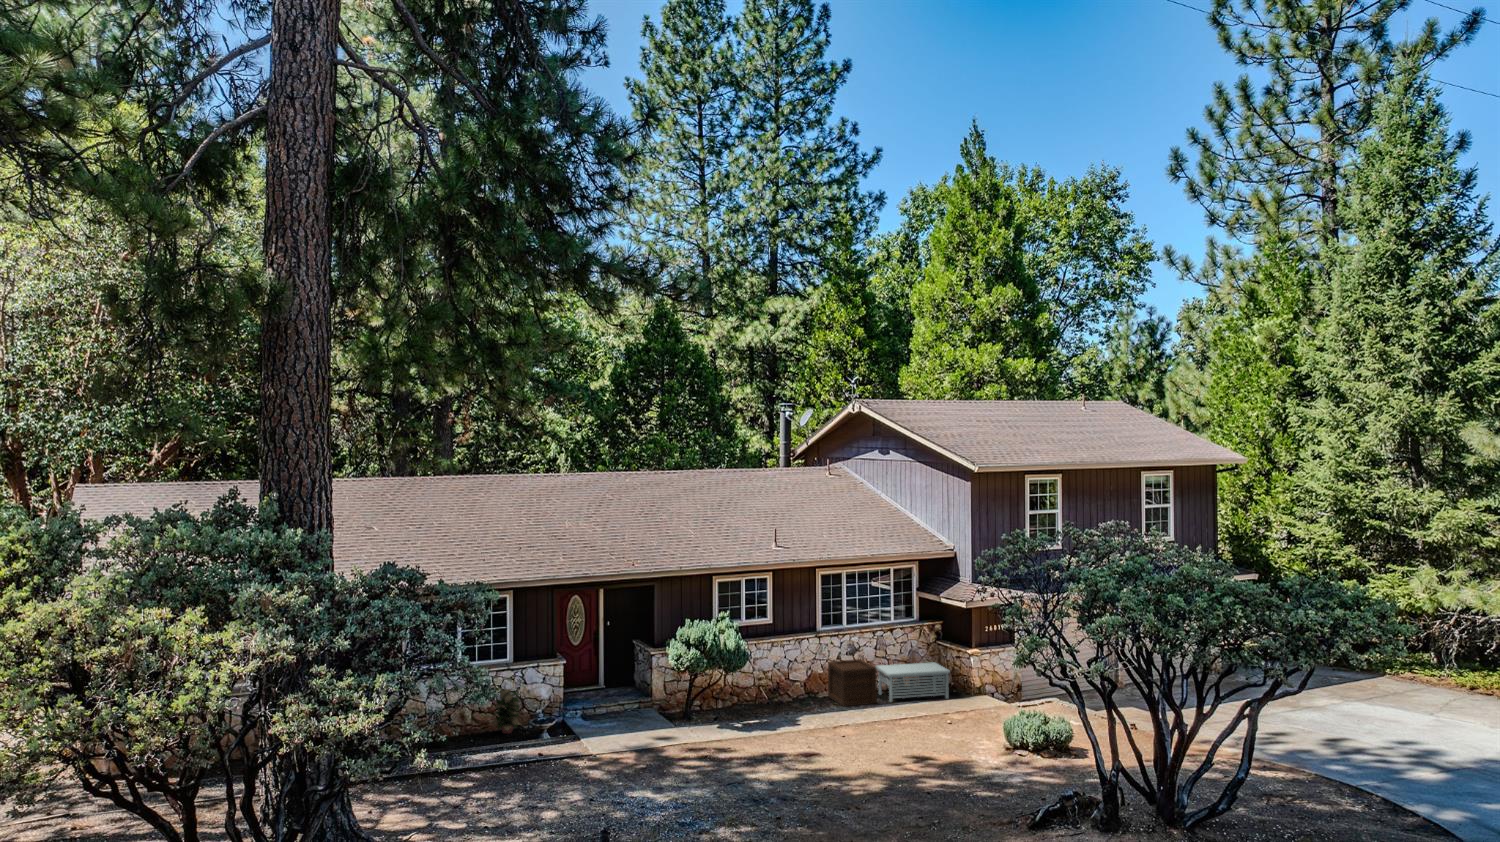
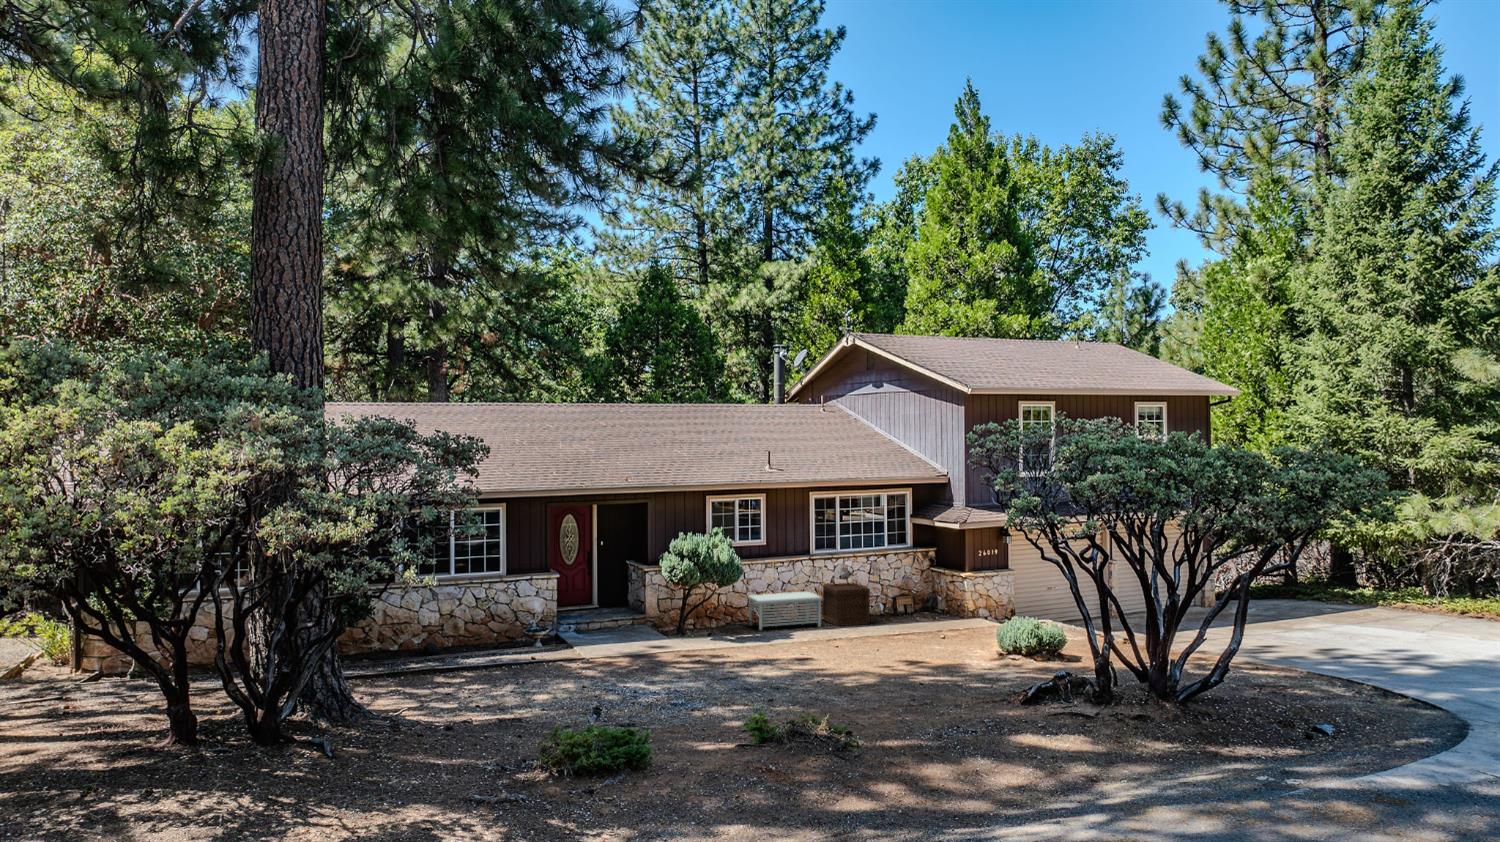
storage bench: present [876,662,950,702] -> present [747,591,822,630]
decorative plant: present [494,689,520,734] -> none [483,600,516,644]

